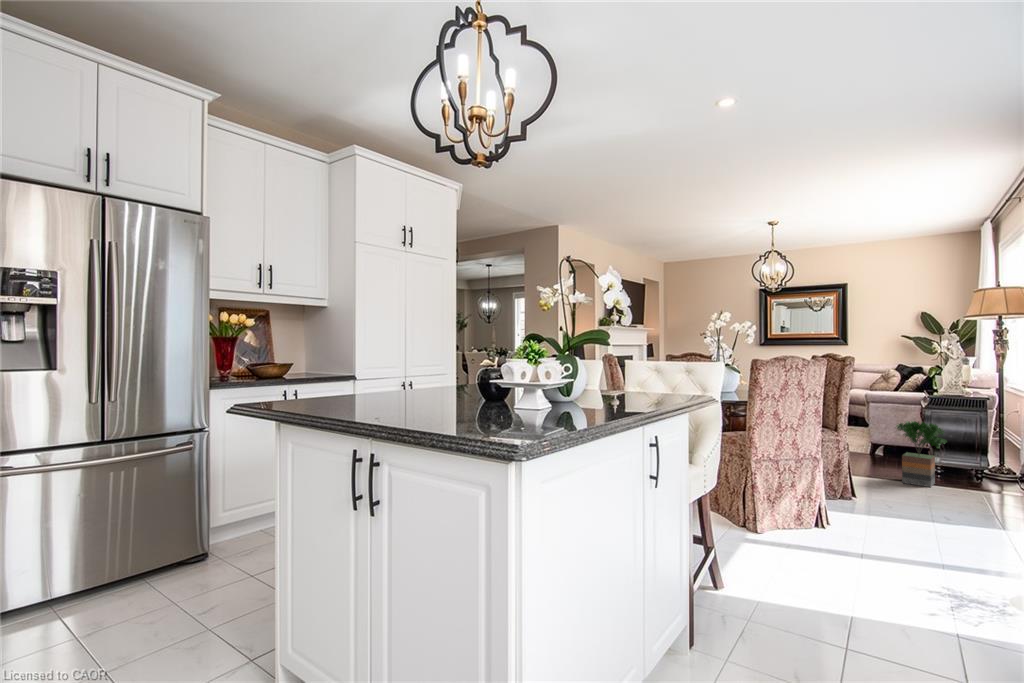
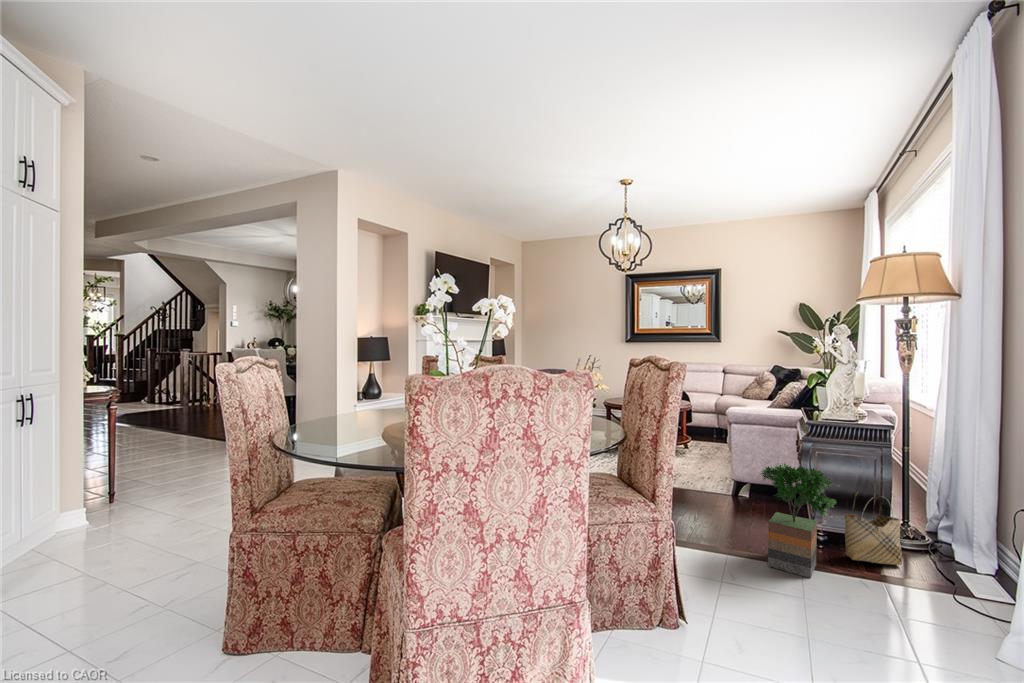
woven basket: none [954,438,994,484] -> present [844,492,902,565]

